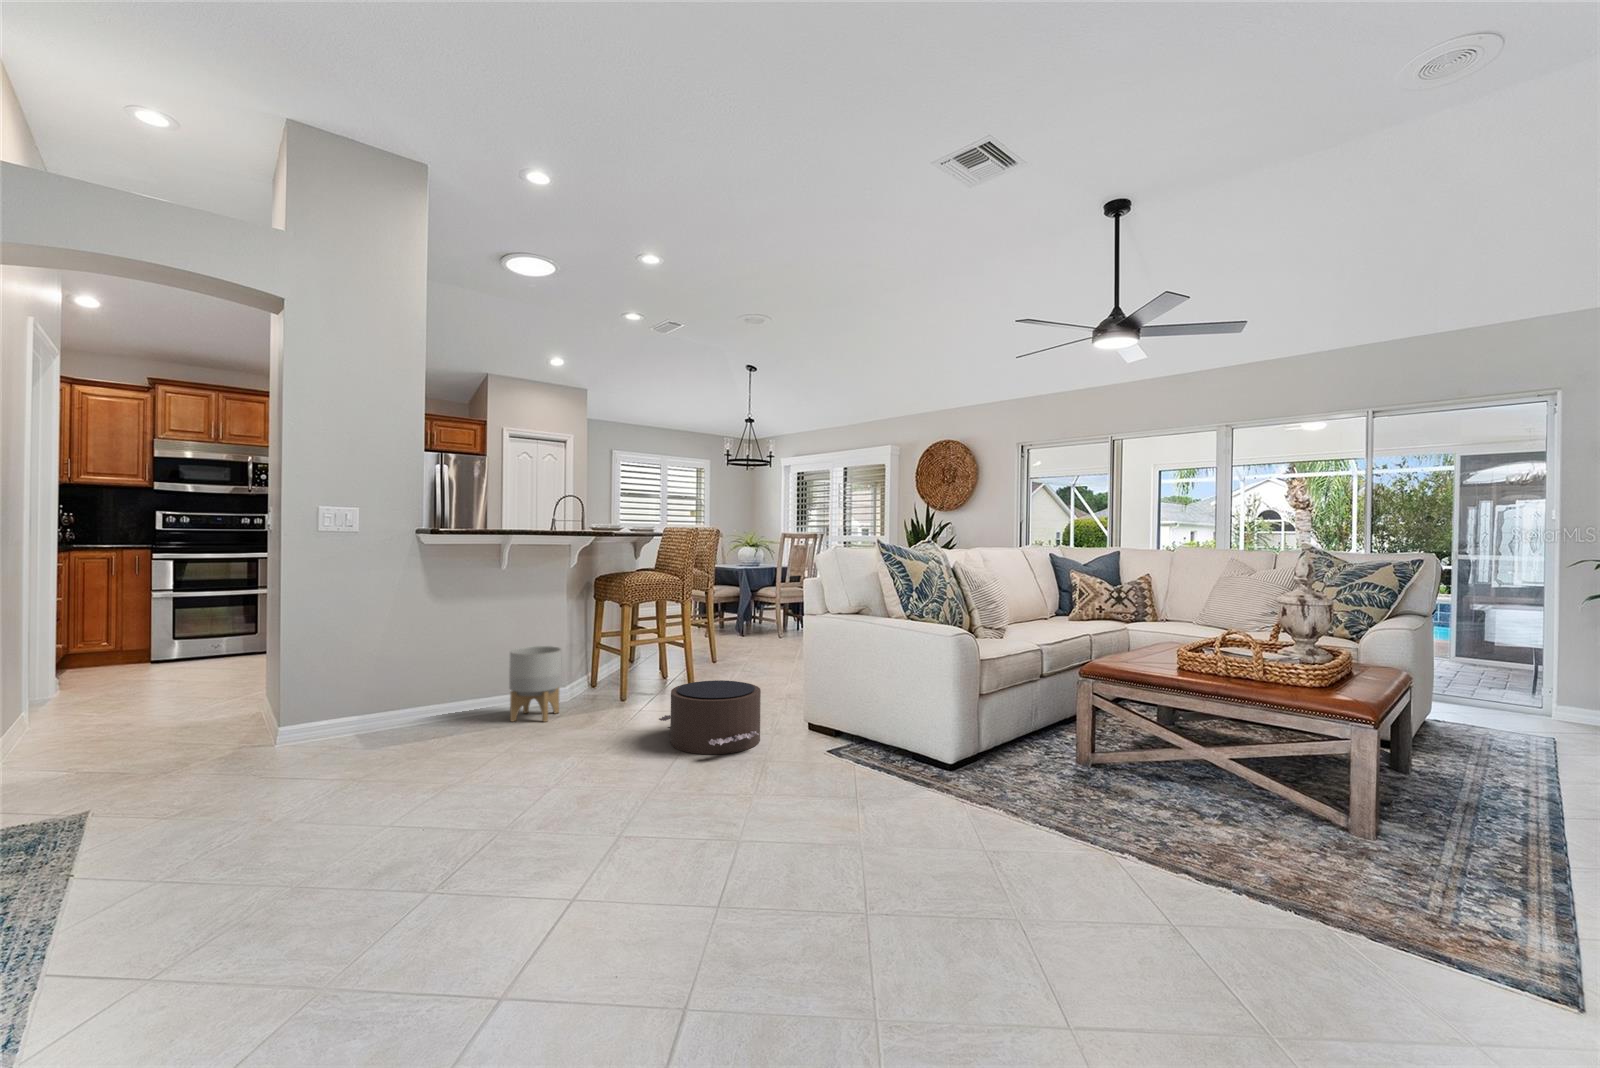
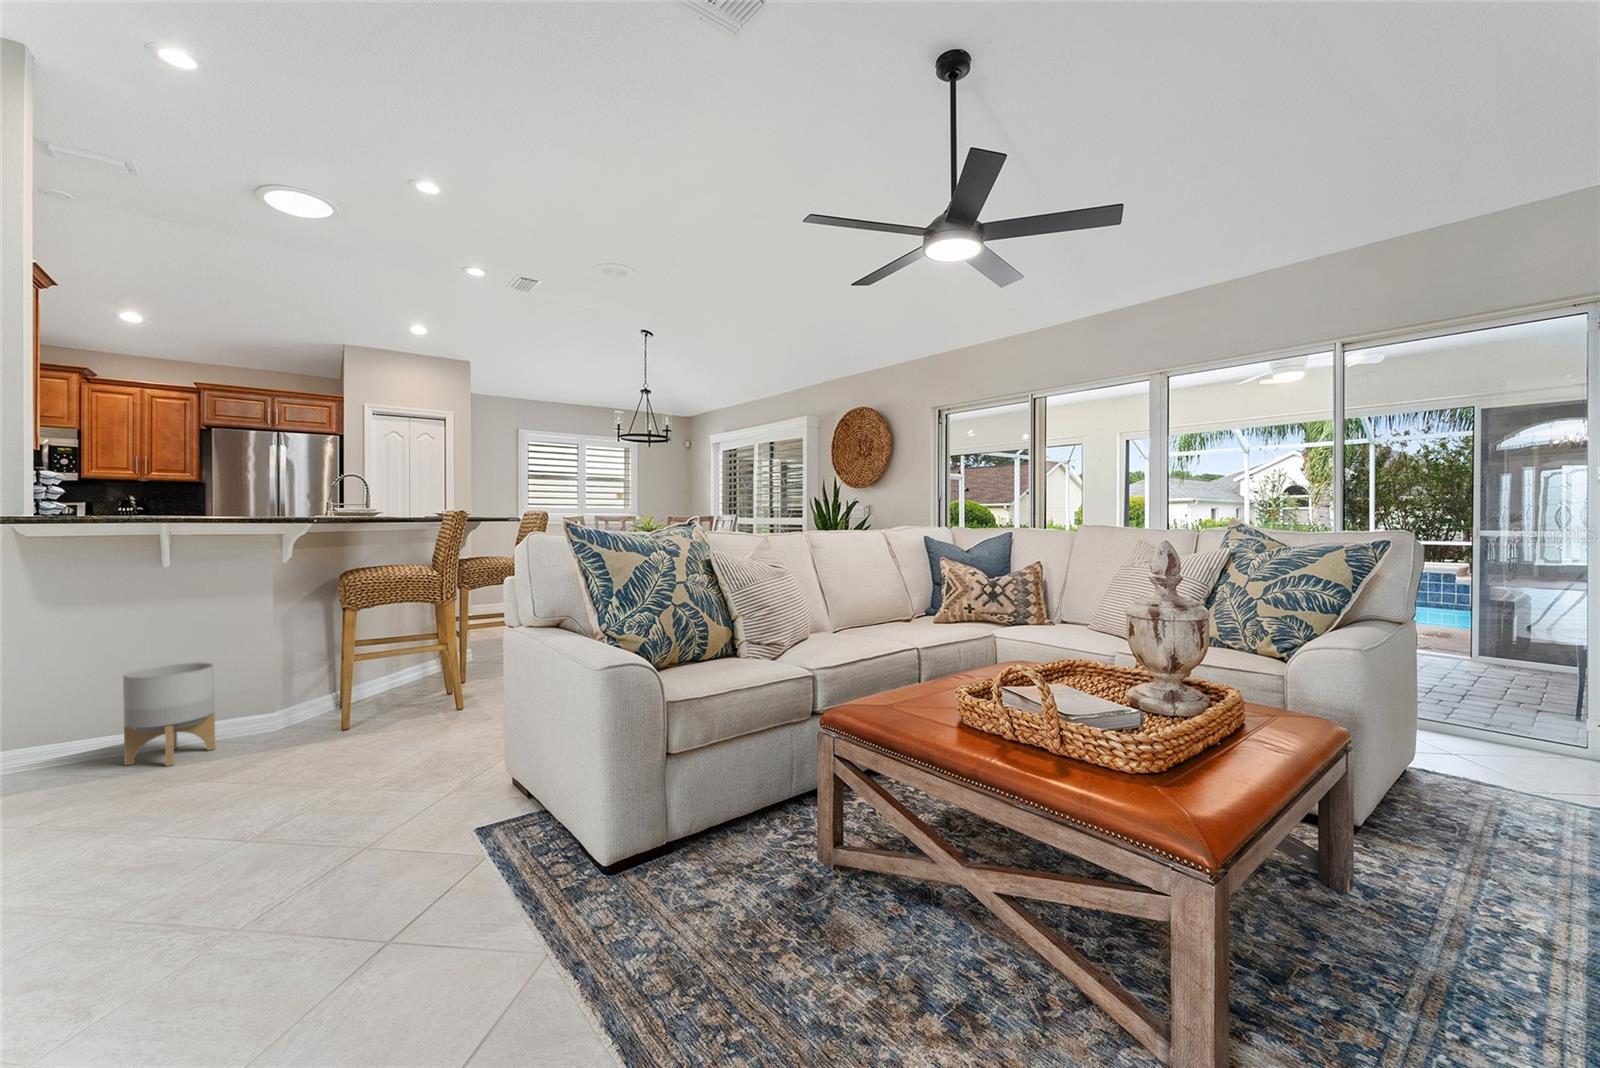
pouf: present [659,680,761,754] -> none [253,715,412,836]

